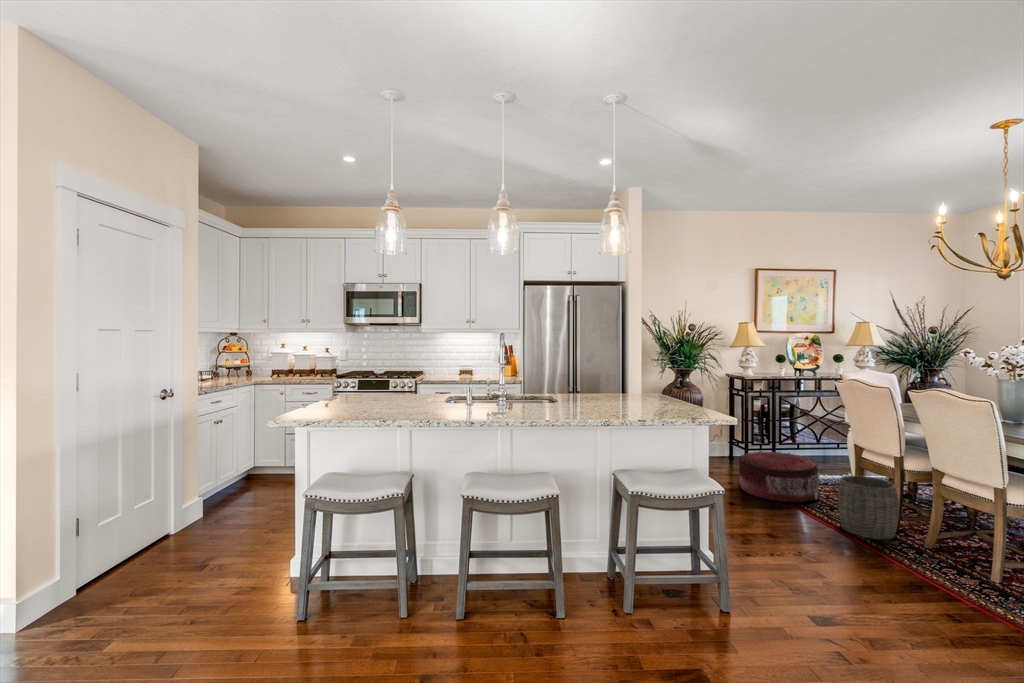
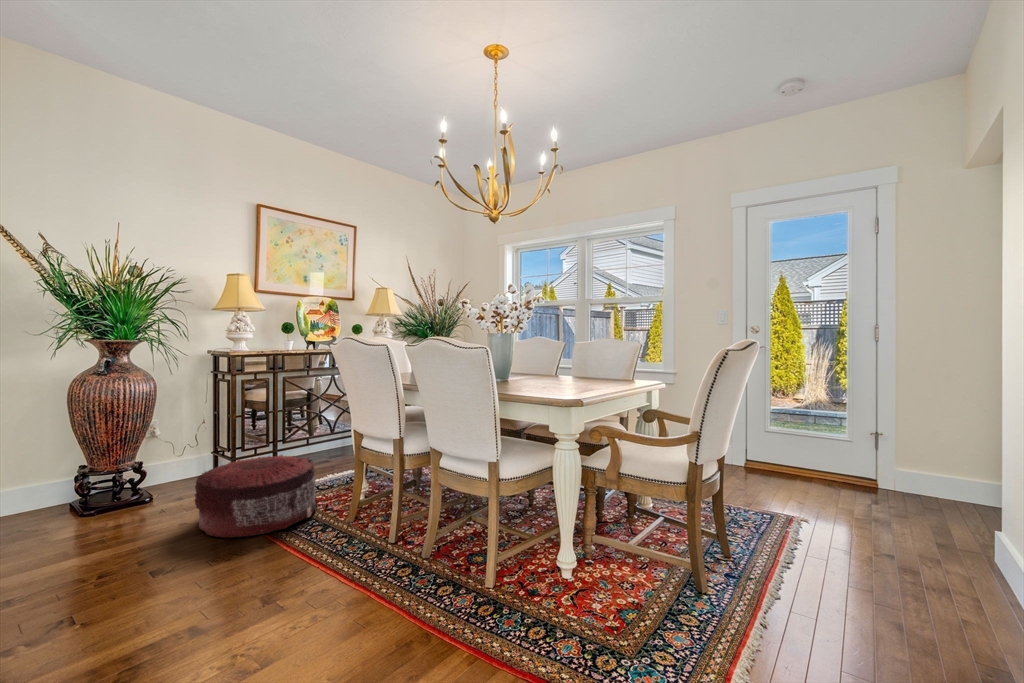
woven basket: present [838,476,899,539] -> none [325,474,398,566]

